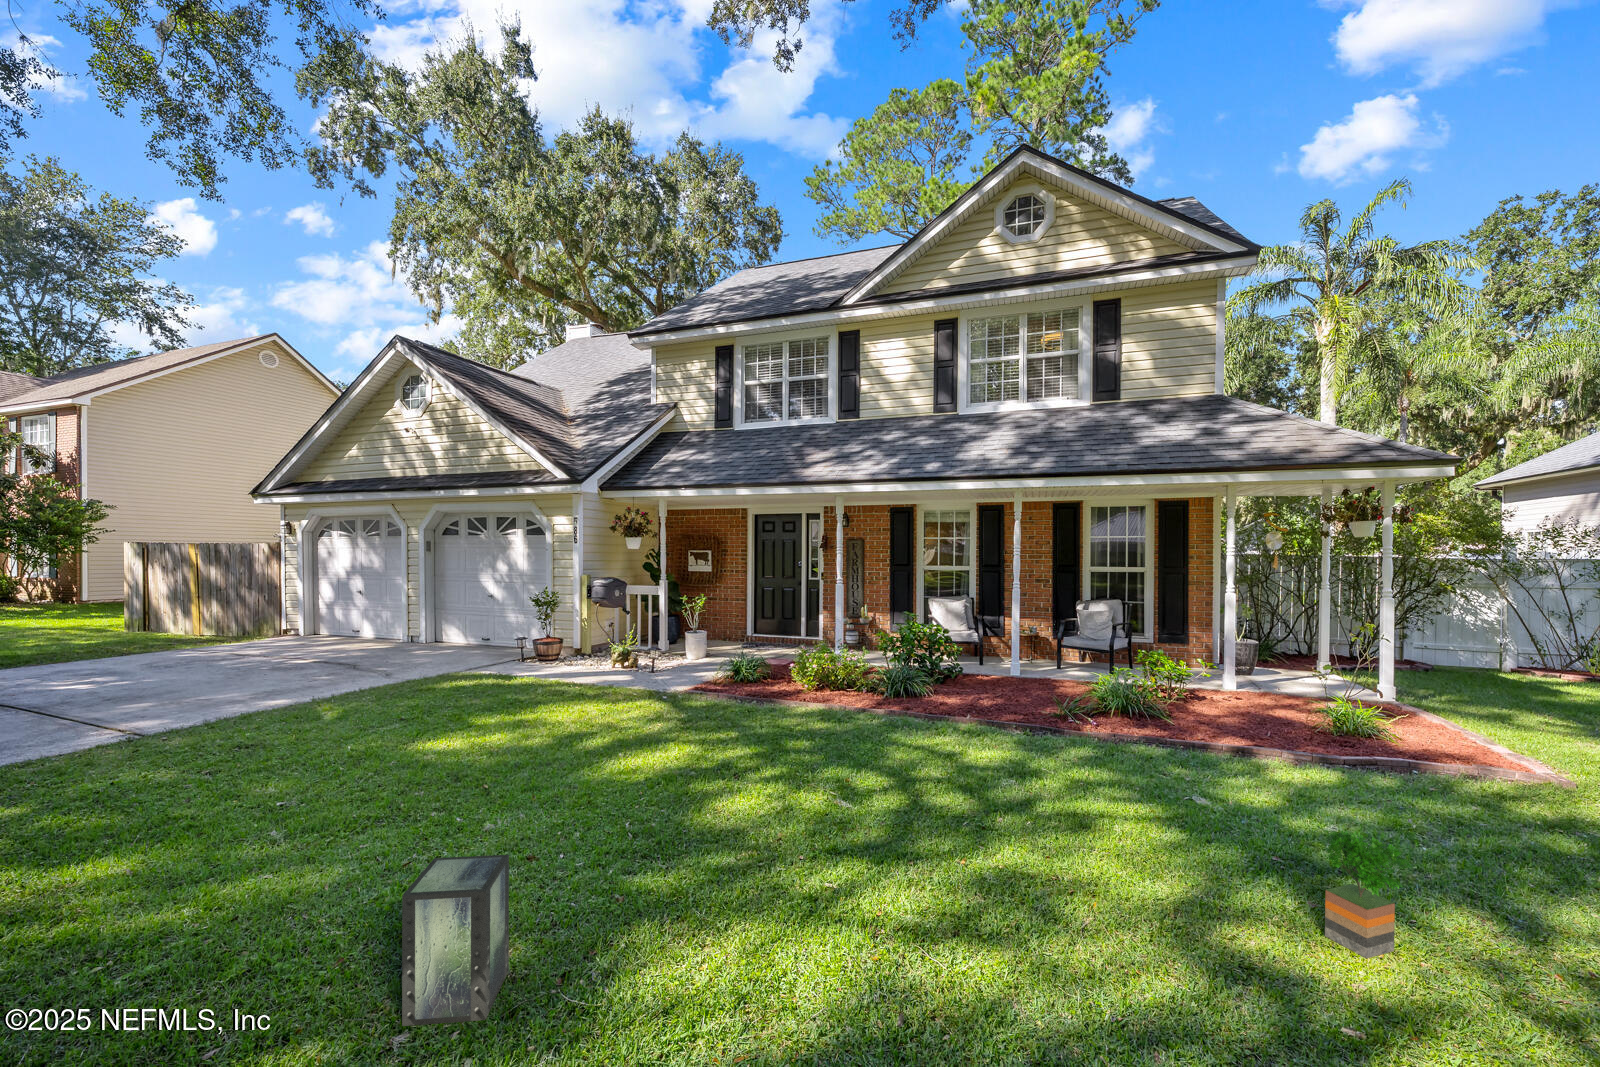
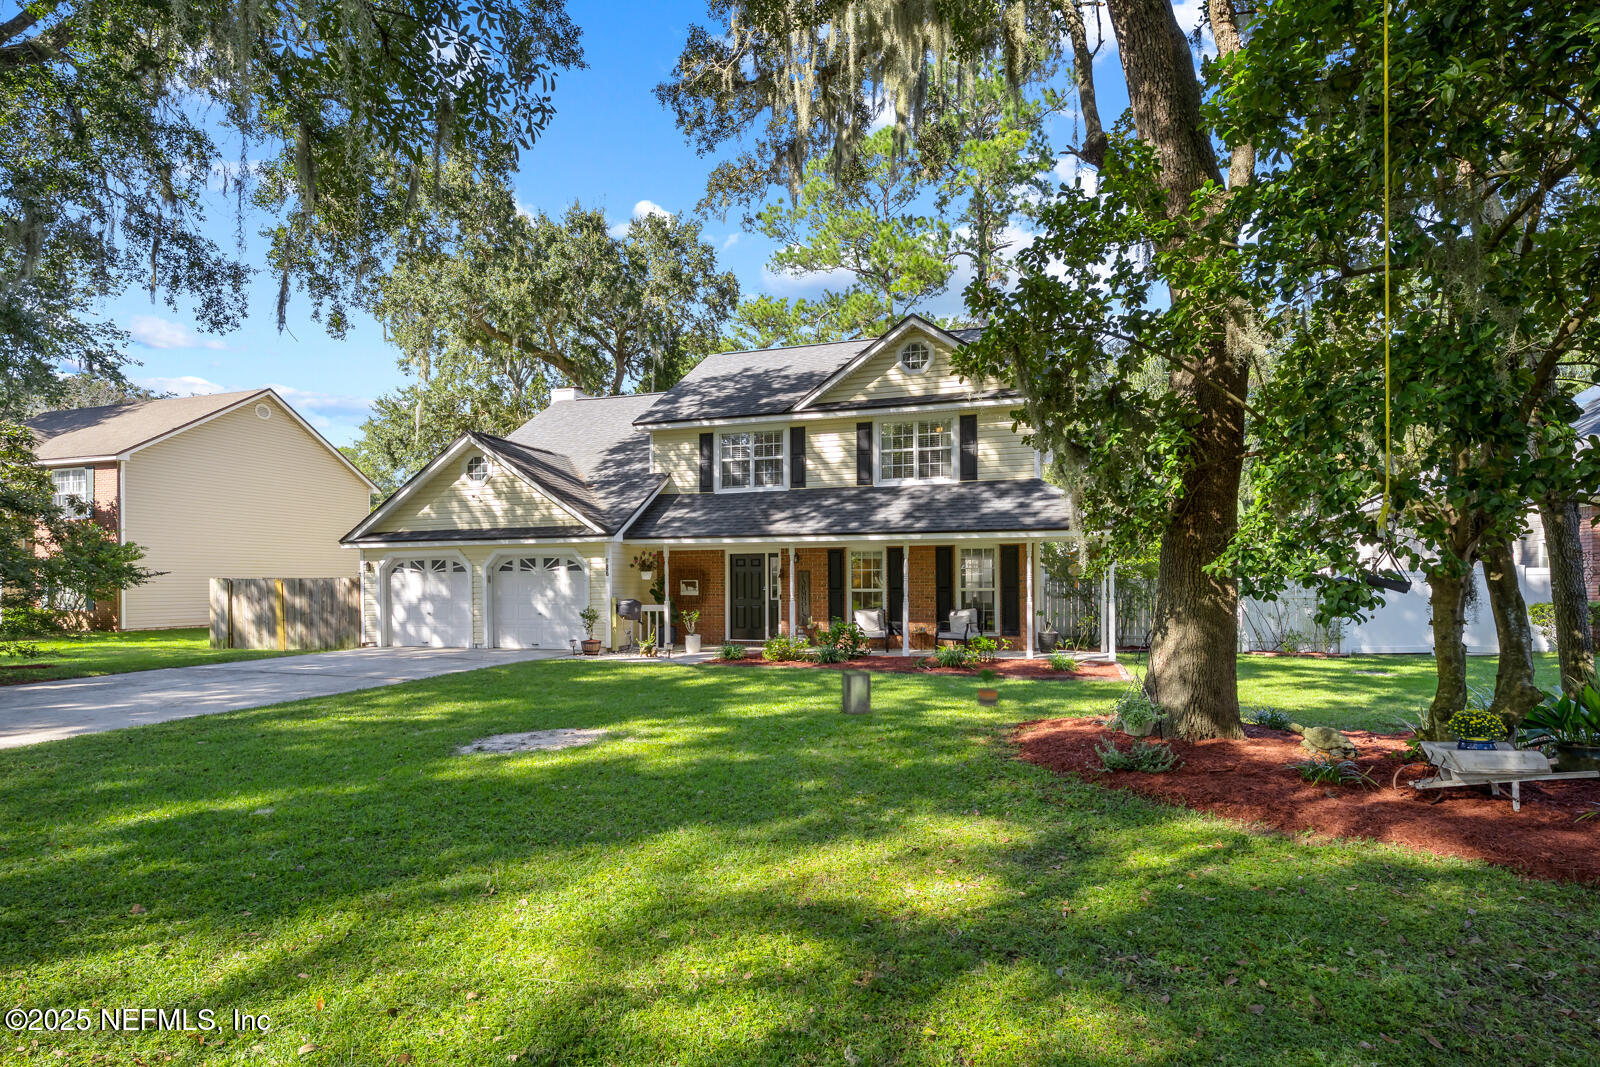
storage box: present [402,855,509,1026] -> present [842,671,871,714]

